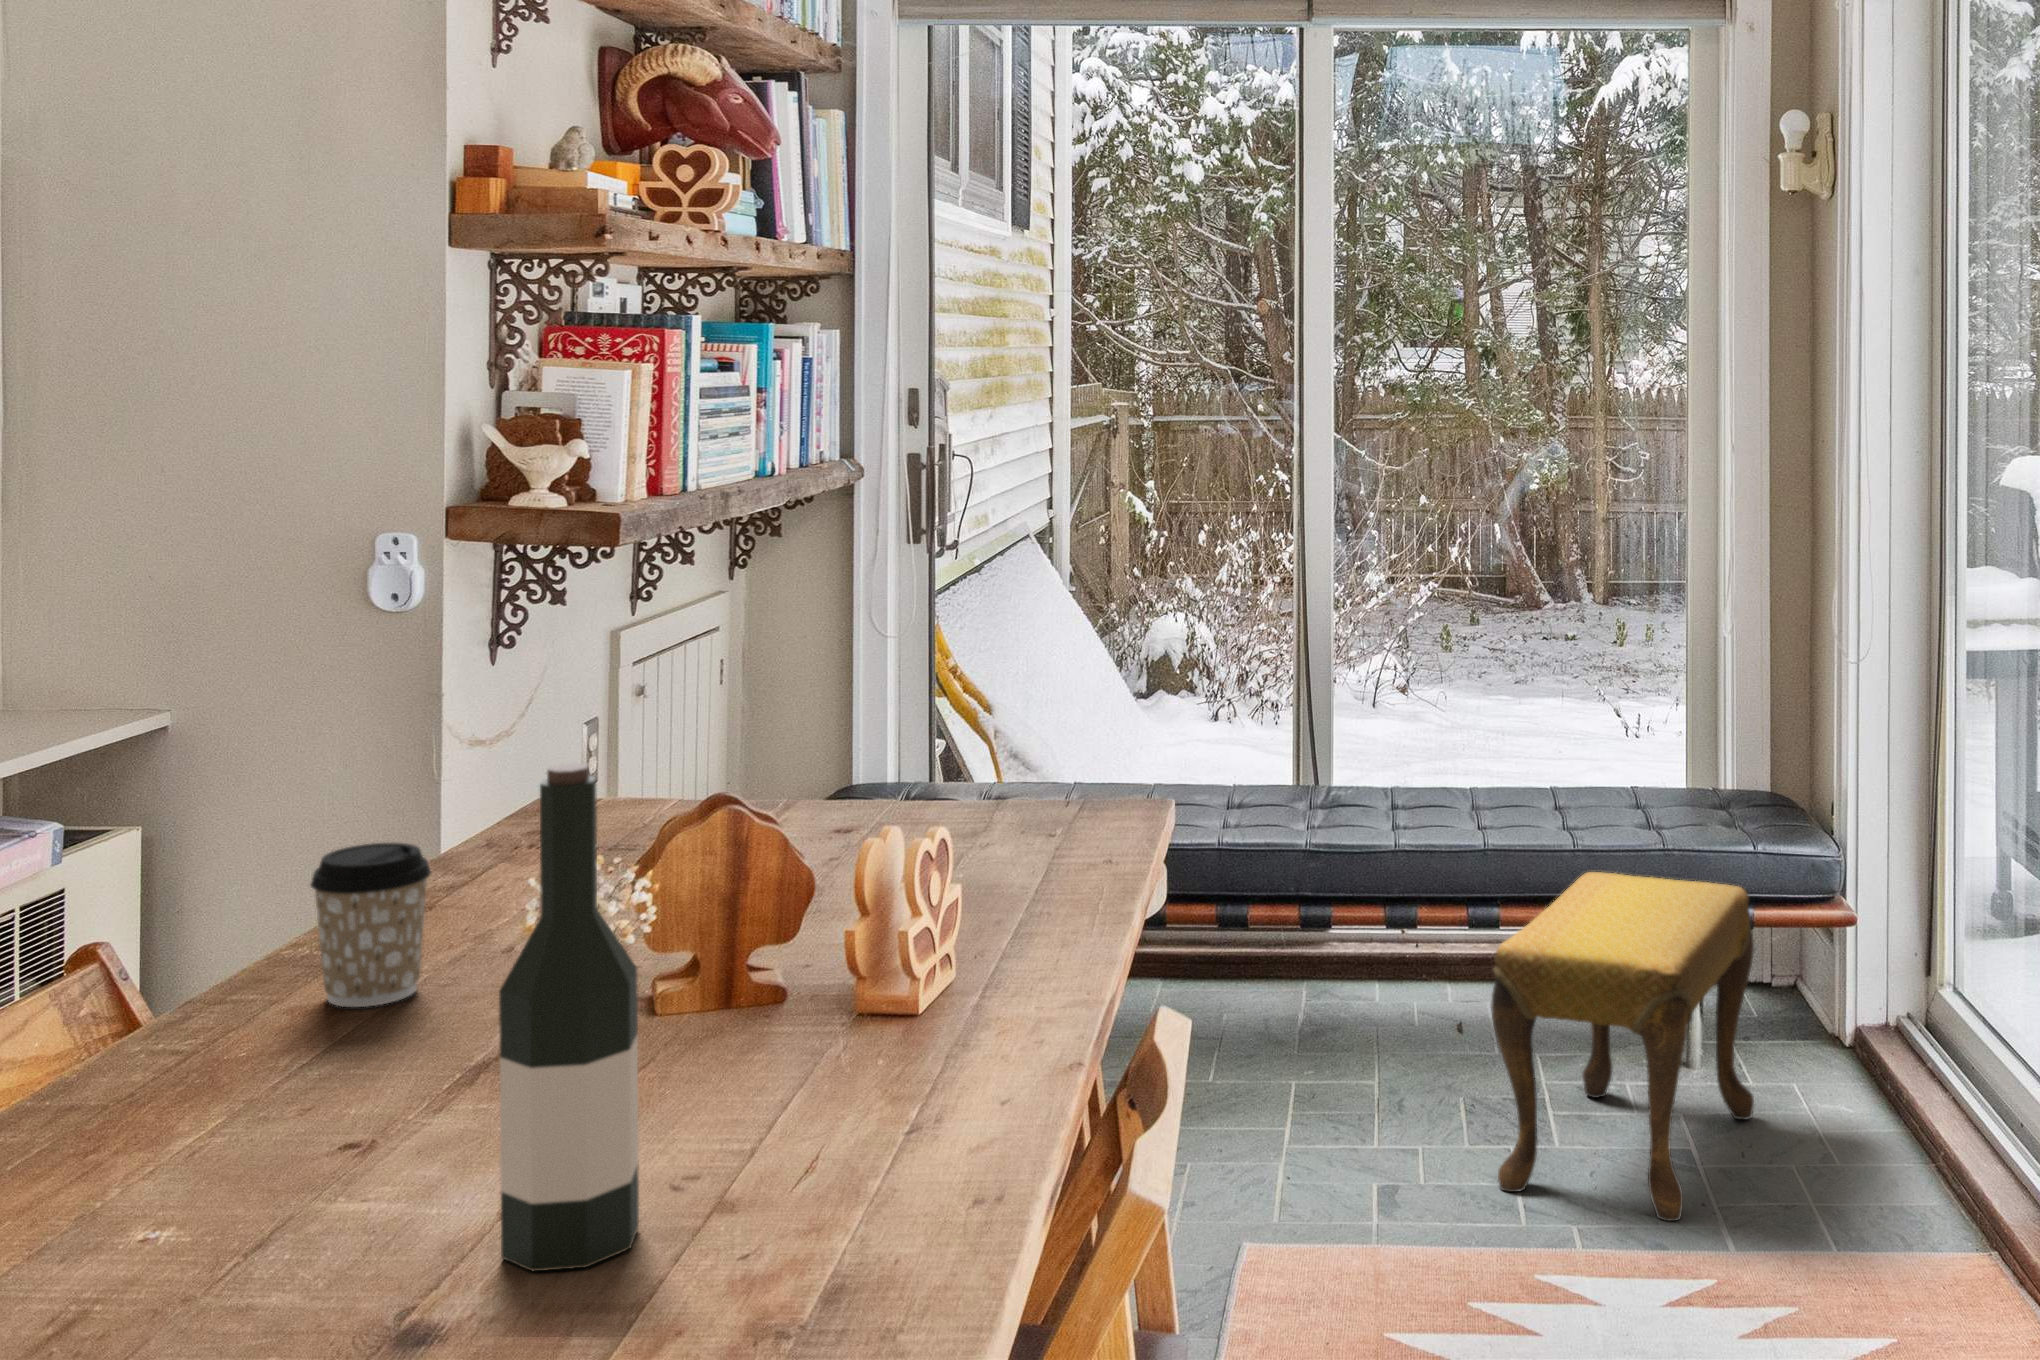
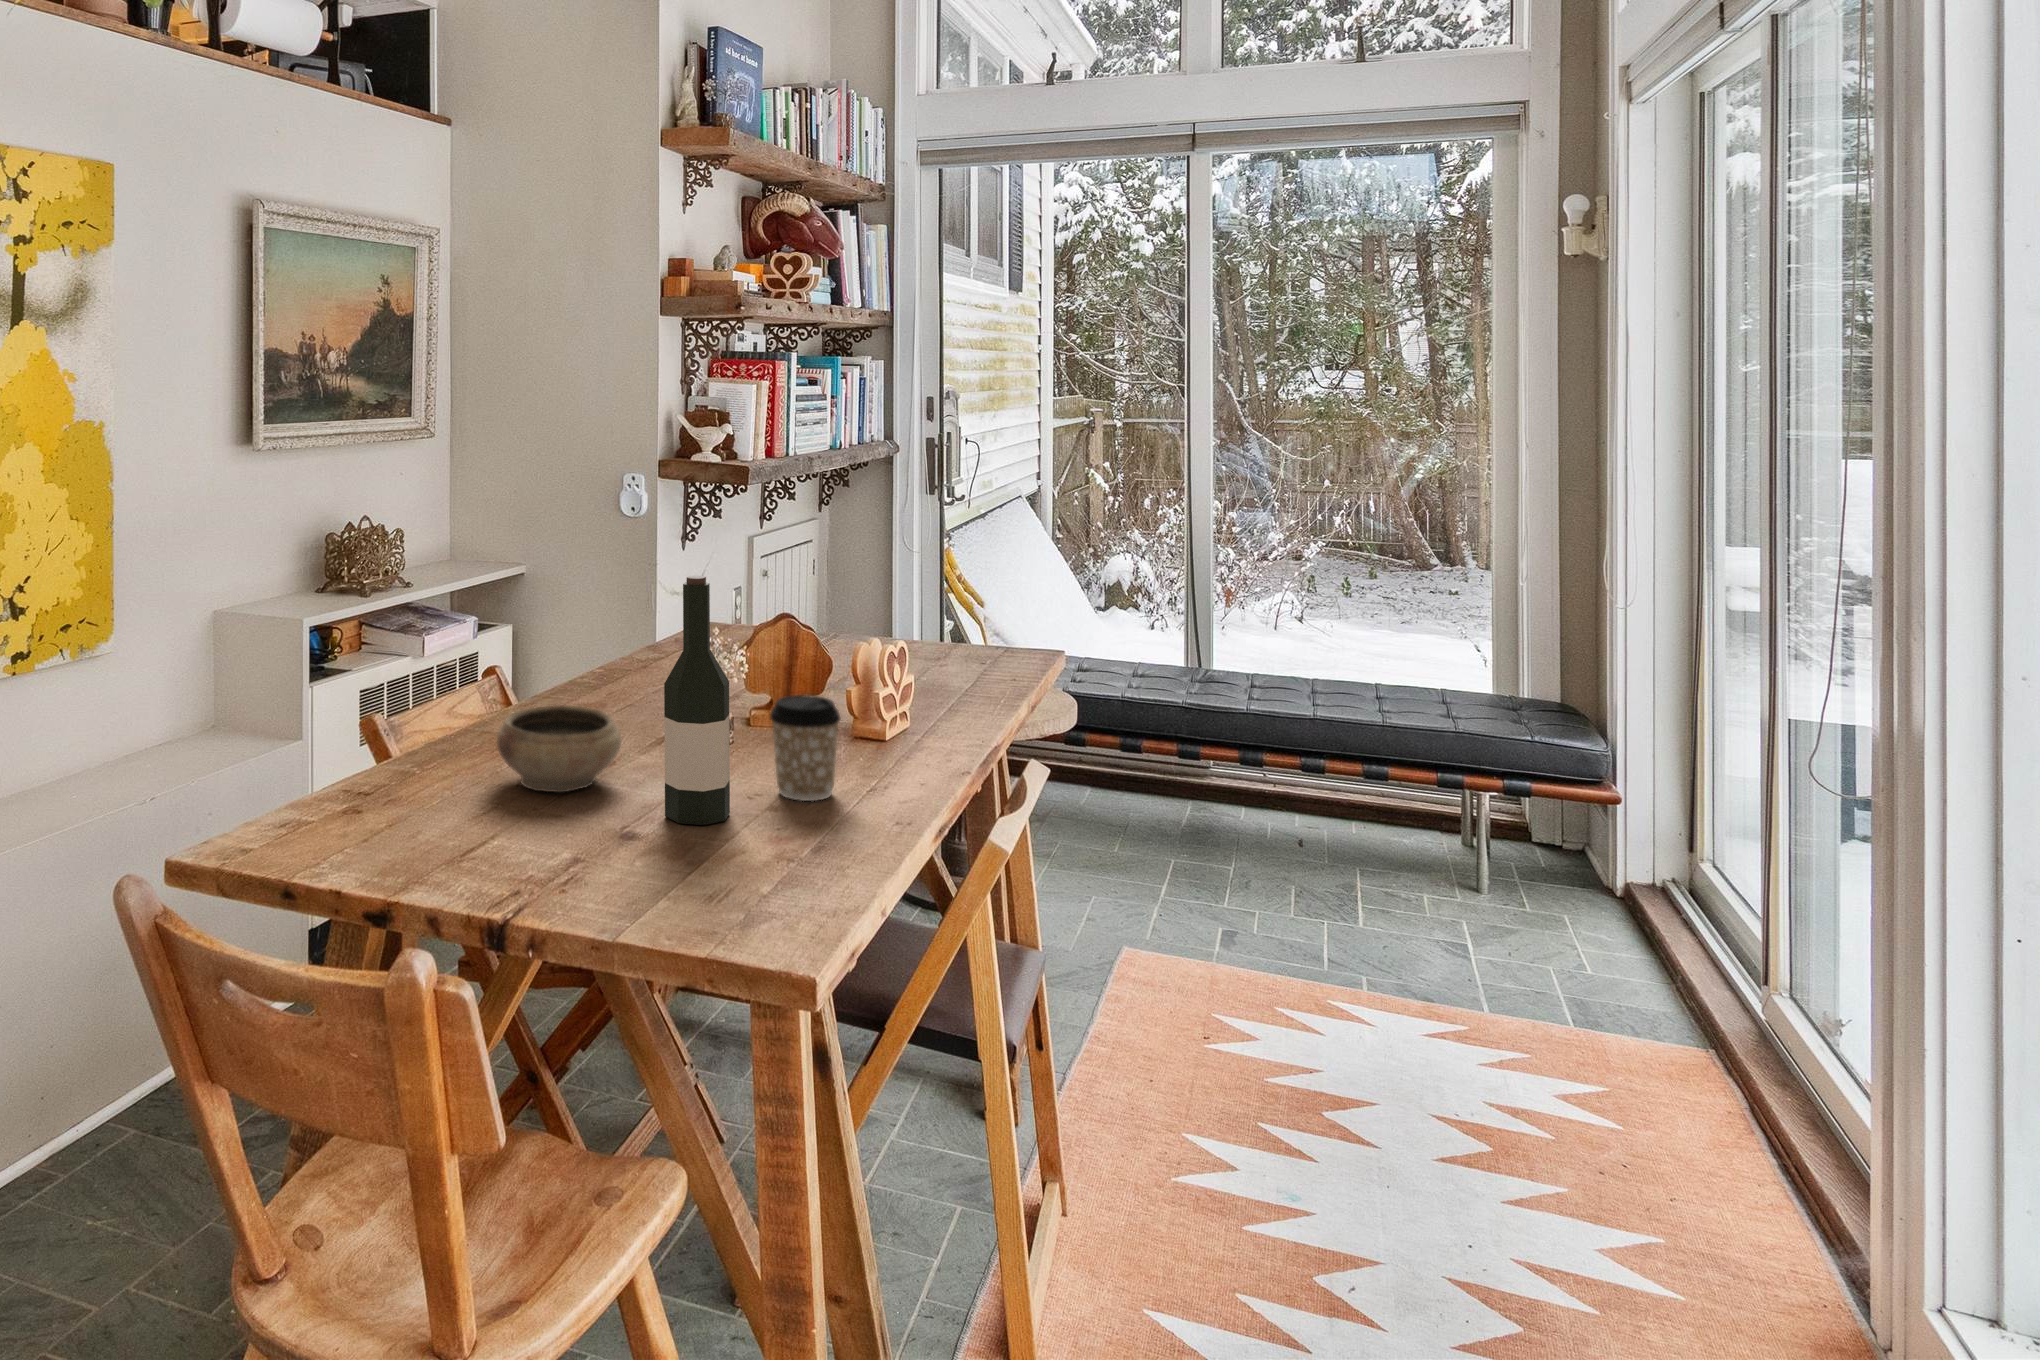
coffee cup: present [311,843,431,1007] -> present [770,695,840,801]
footstool: present [1491,872,1754,1221] -> none [1310,741,1528,988]
ceramic bowl: none [107,1038,399,1241] -> present [497,705,621,792]

